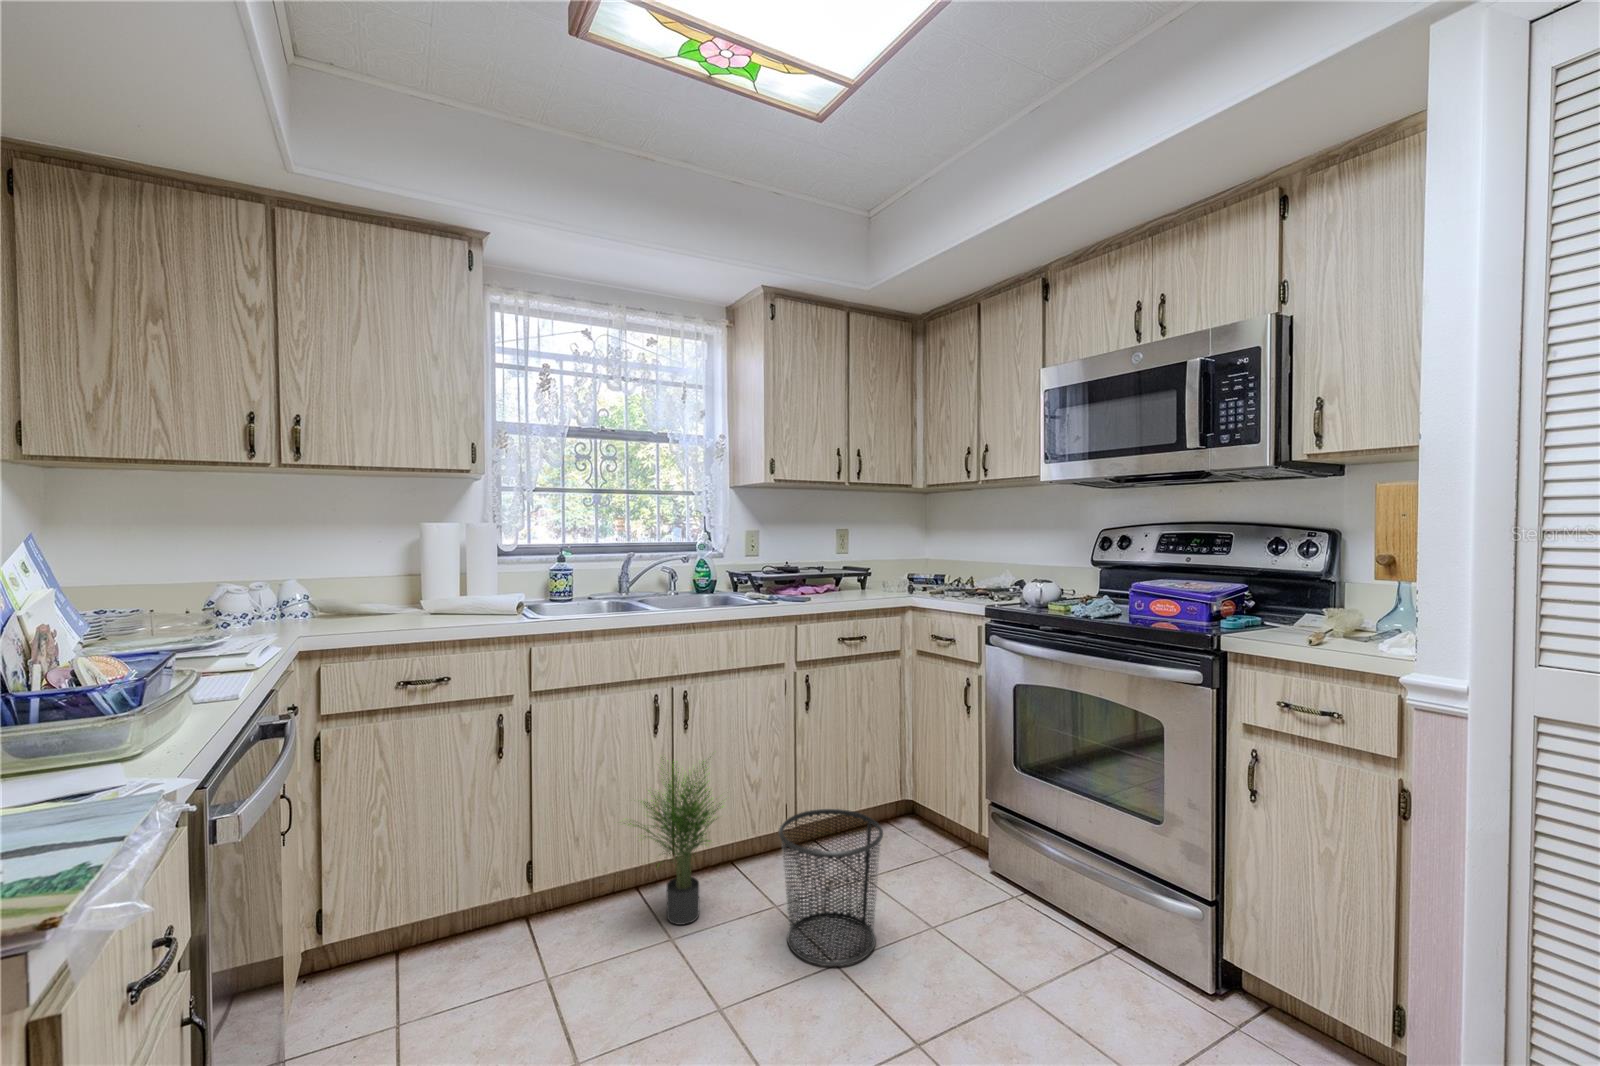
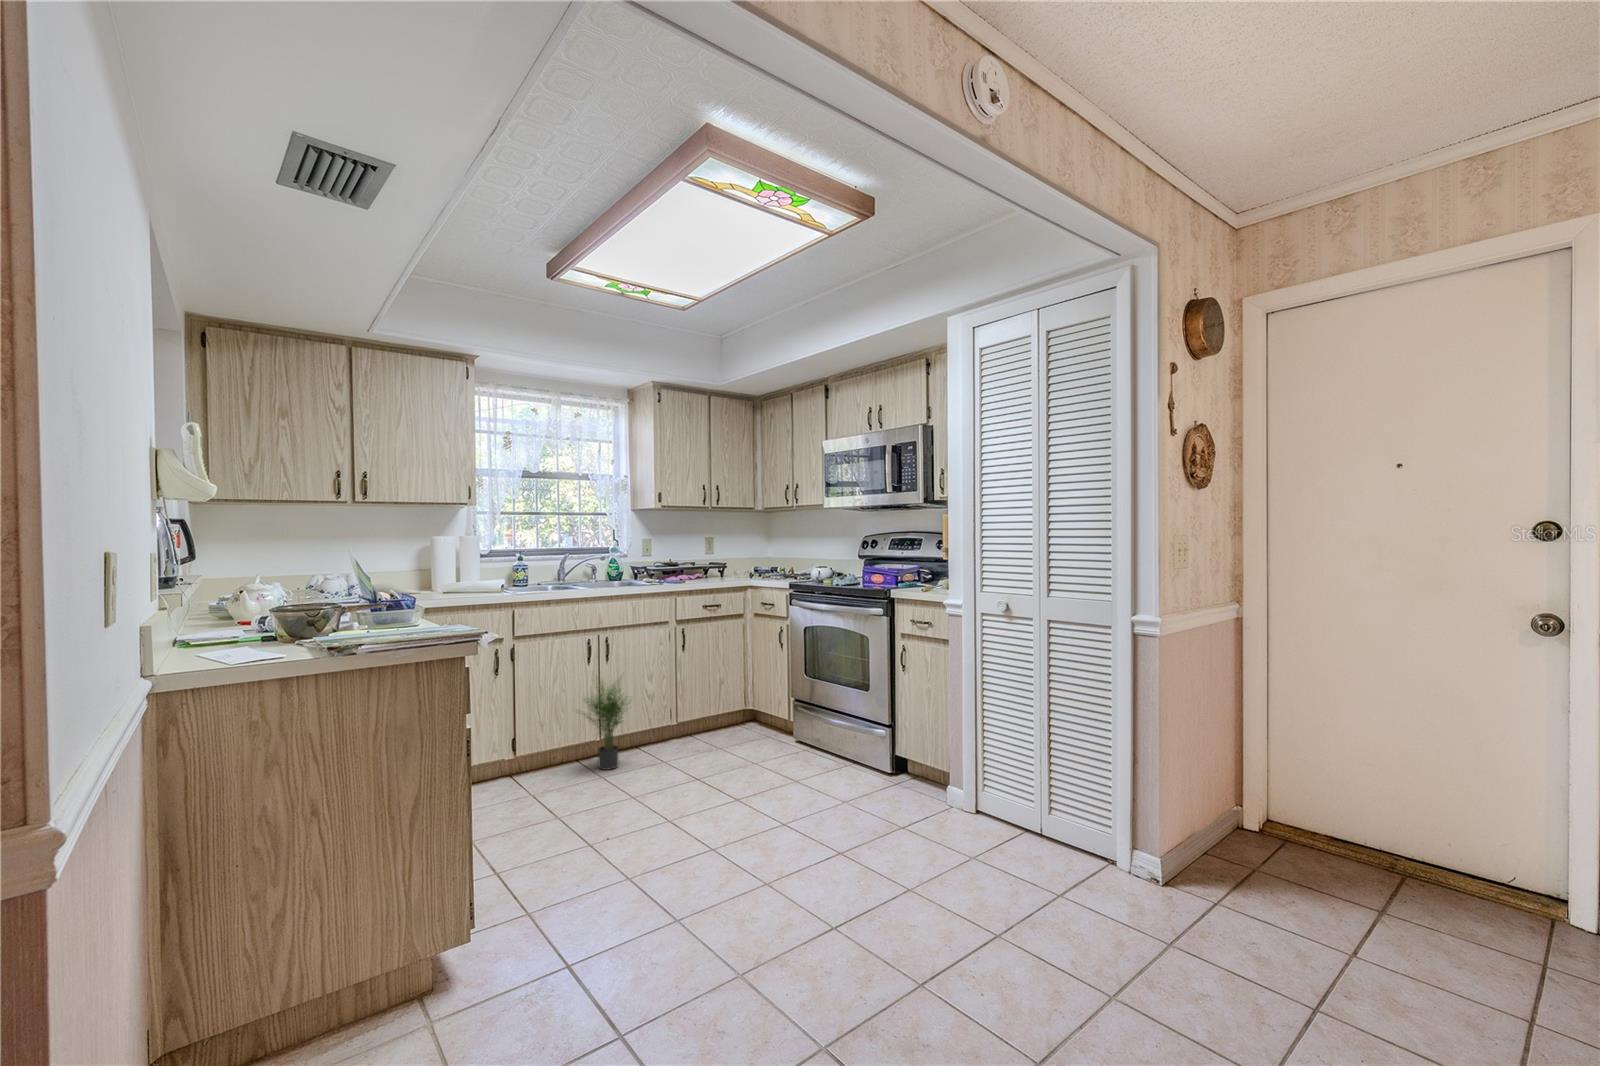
waste bin: present [779,809,883,966] -> none [665,700,725,778]

